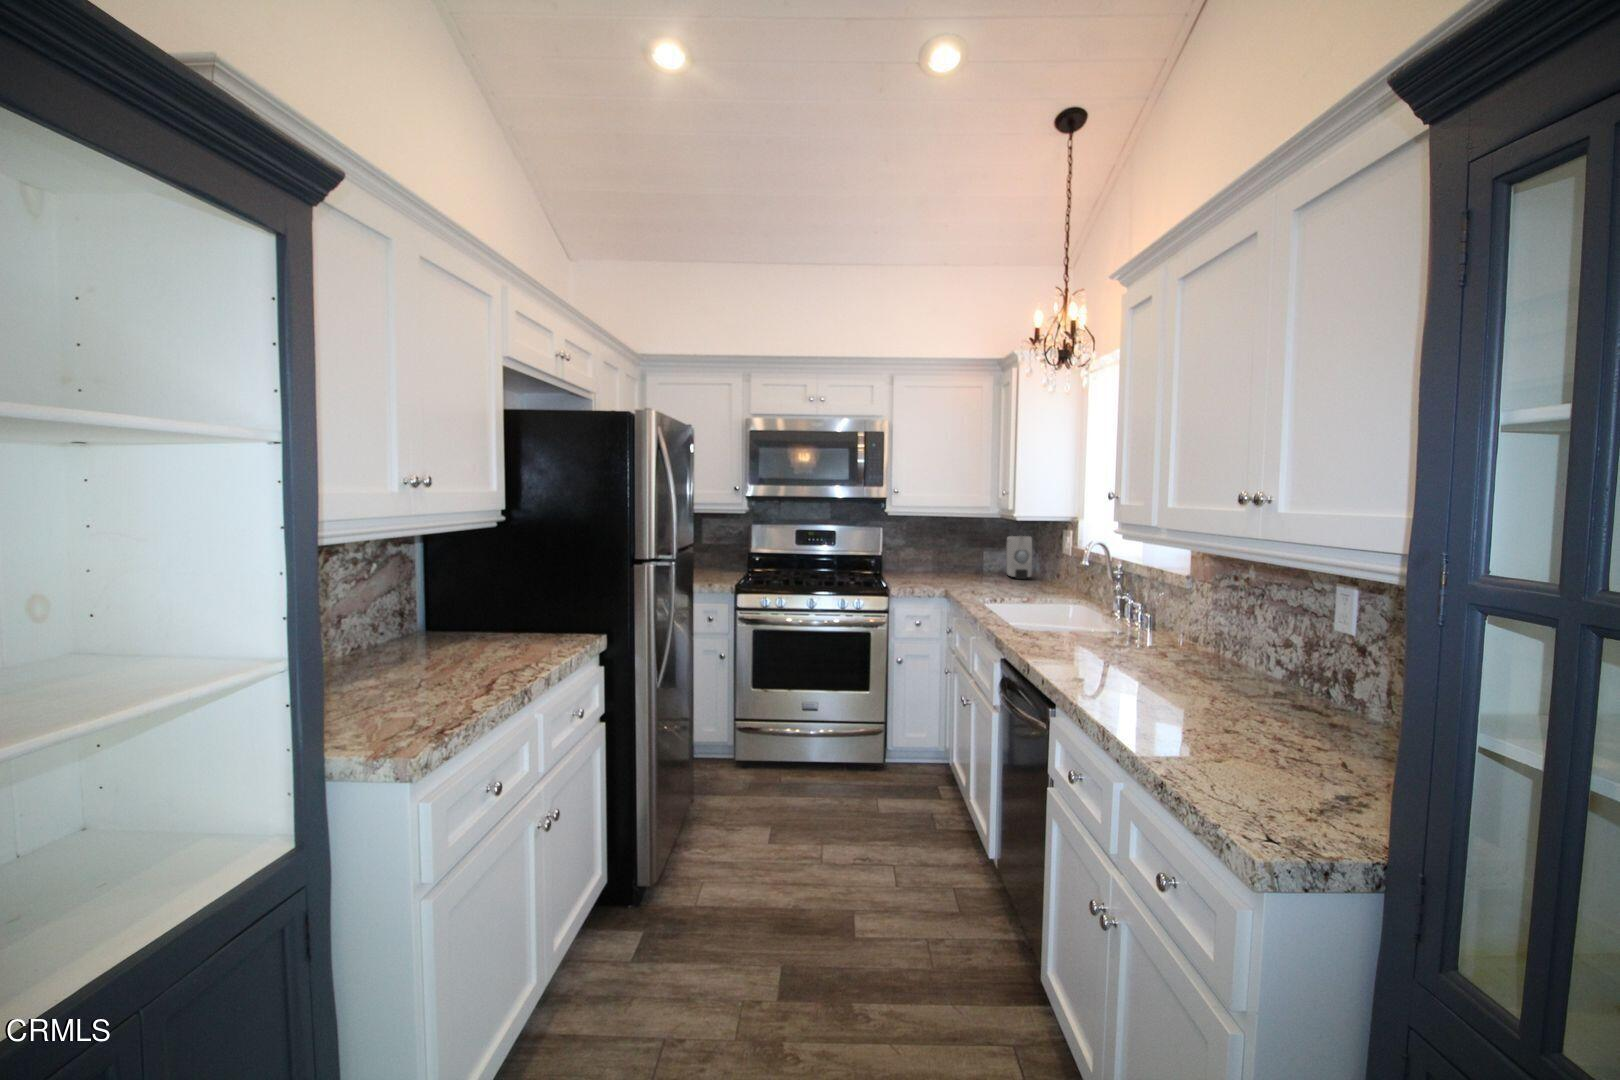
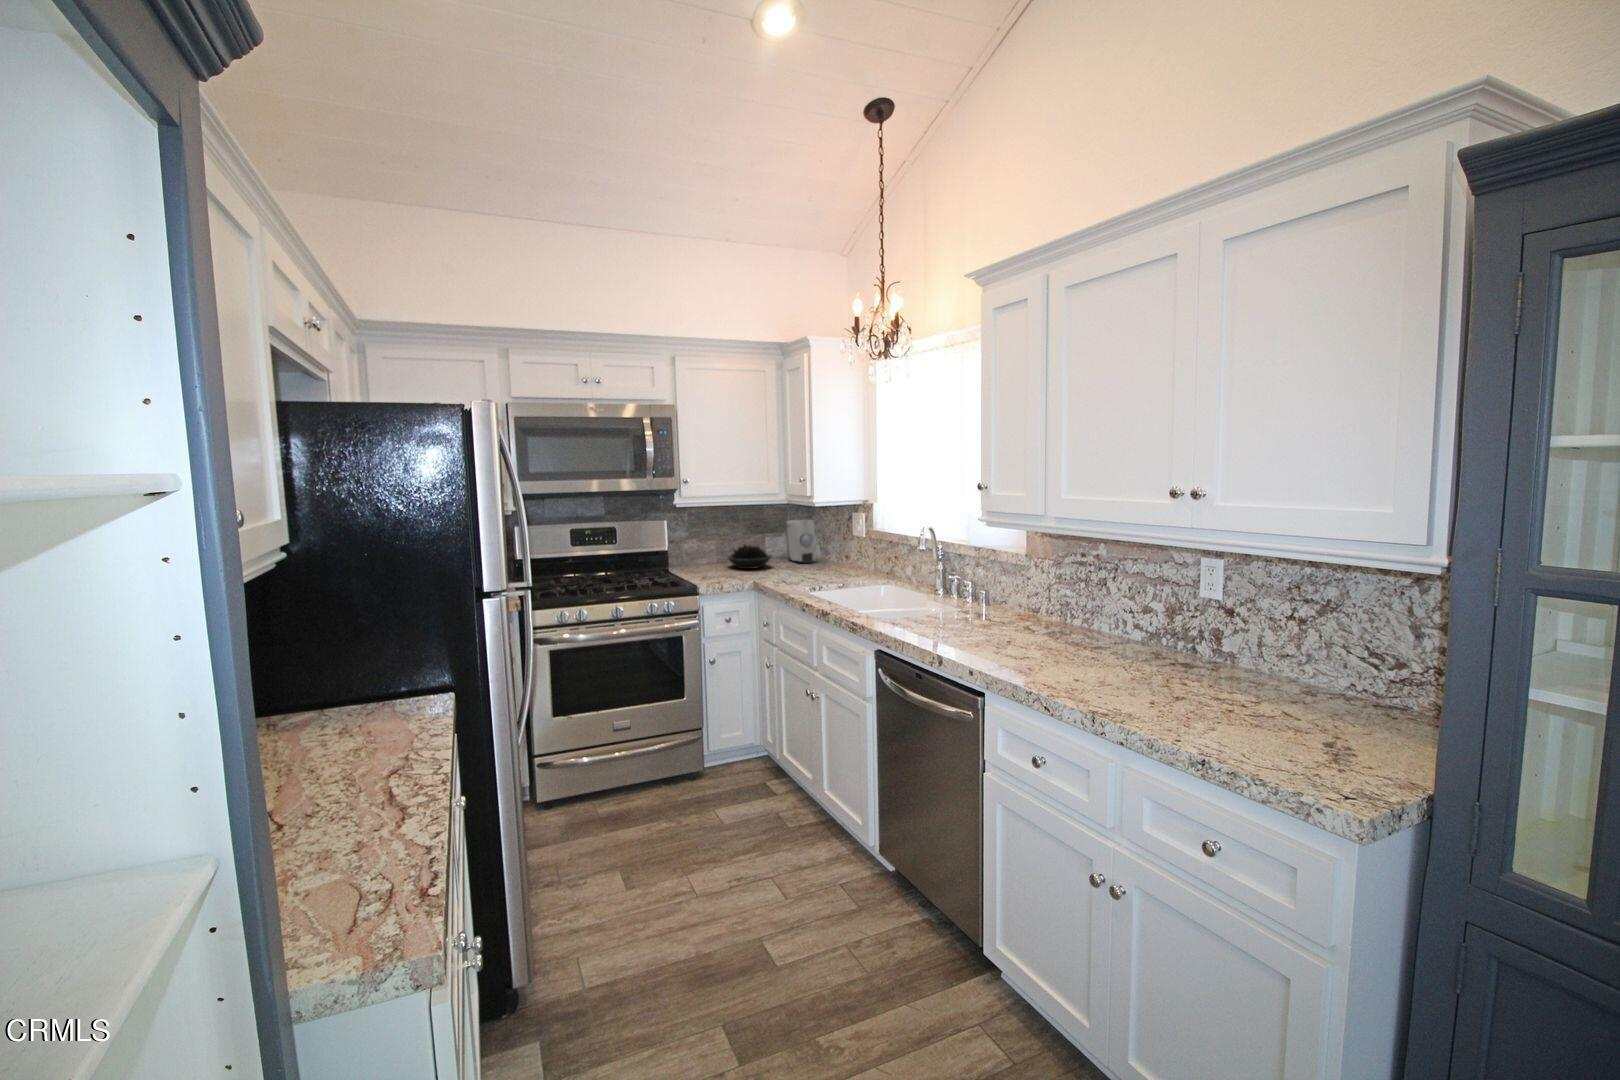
succulent plant: none [938,554,982,578] -> present [728,544,771,569]

